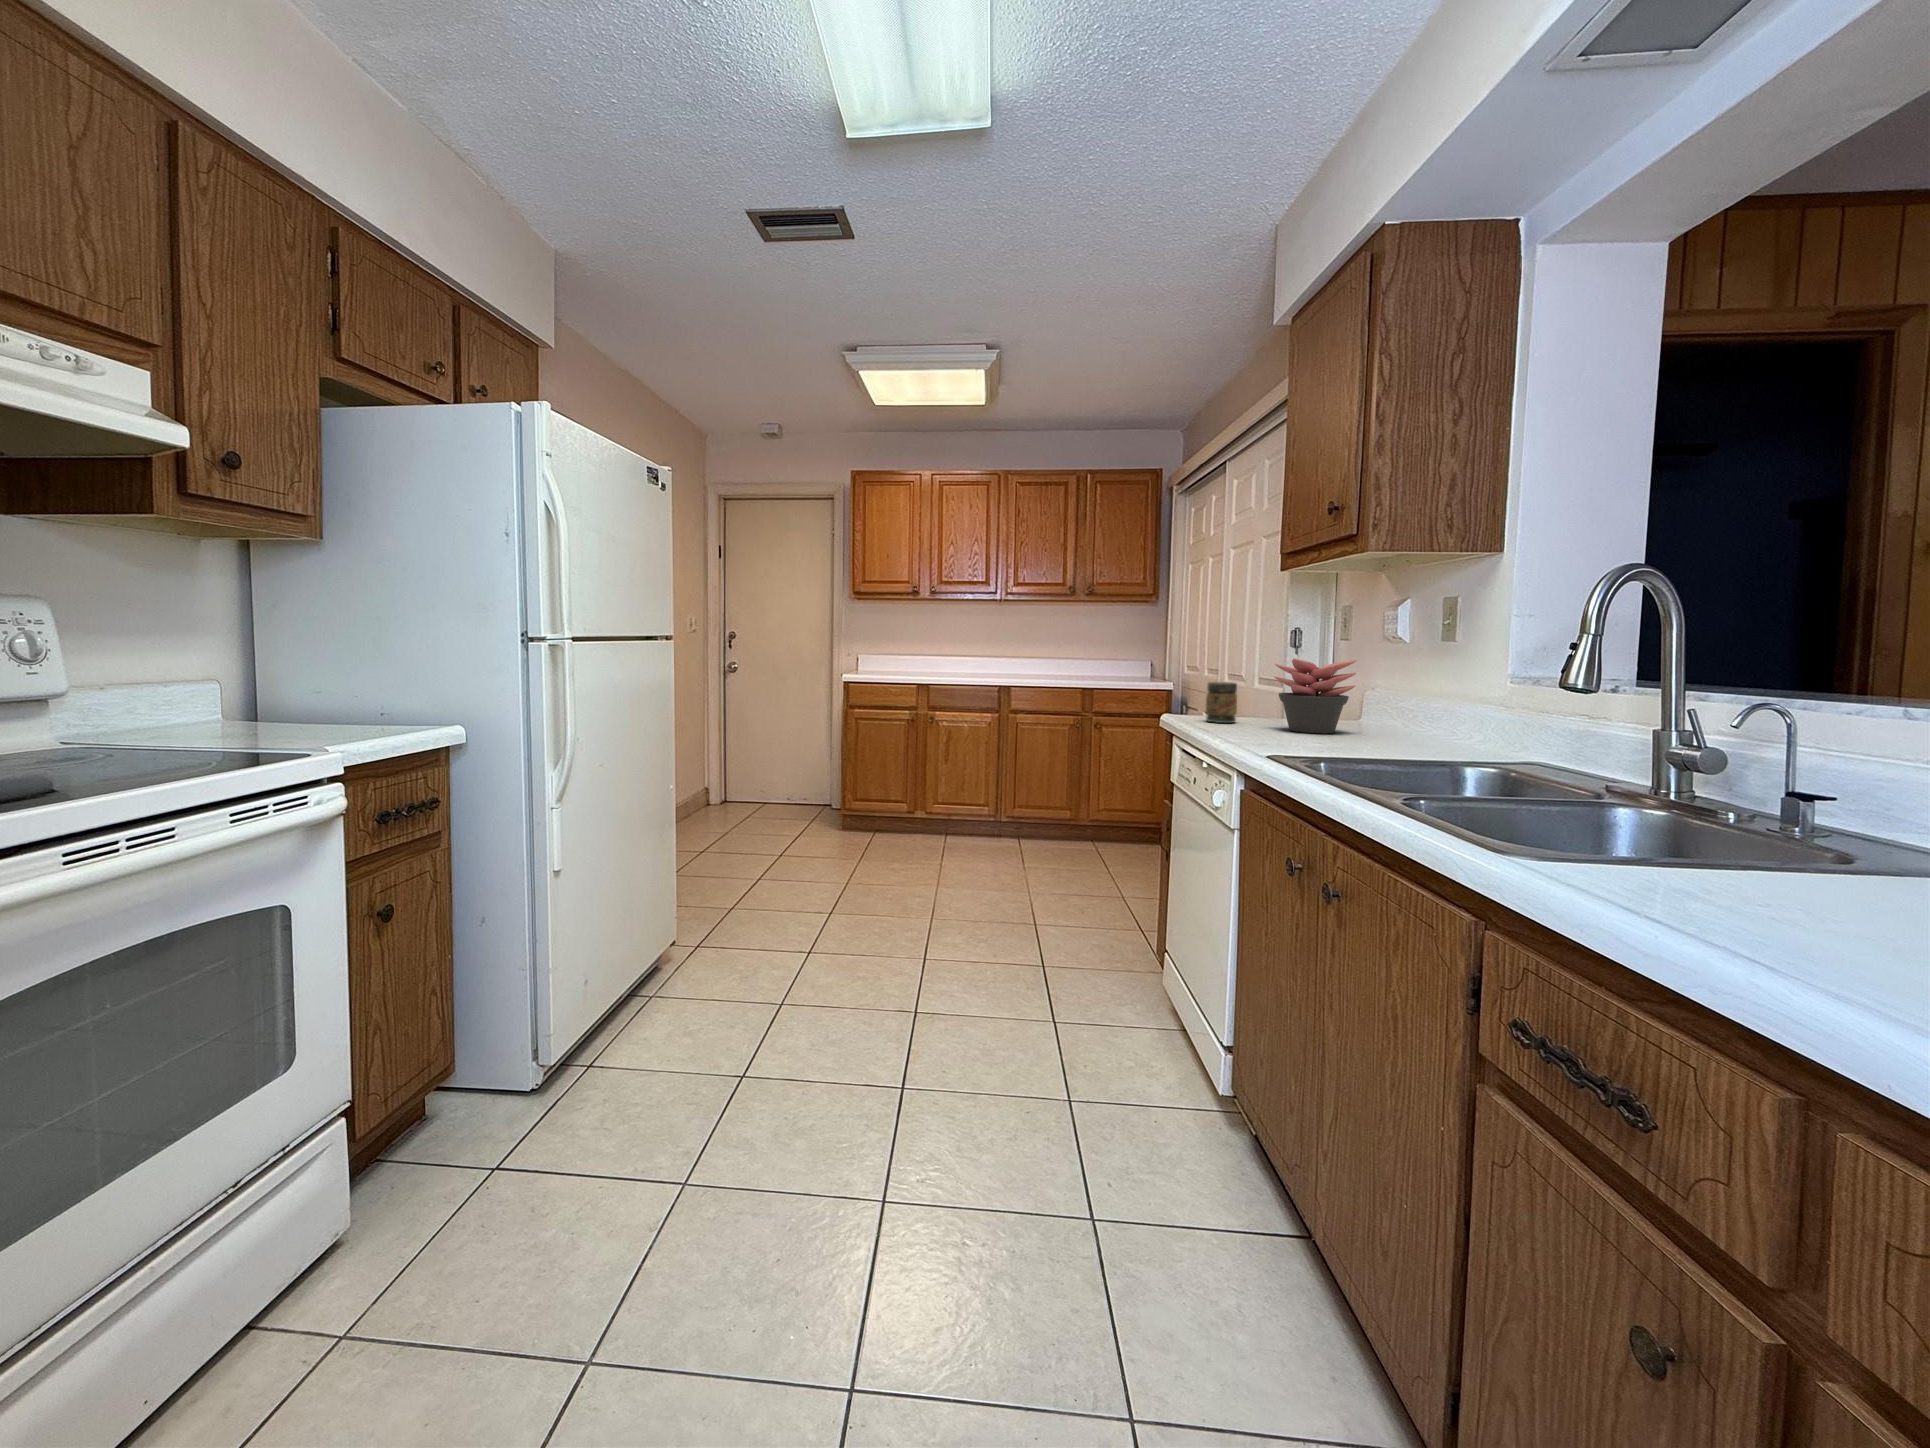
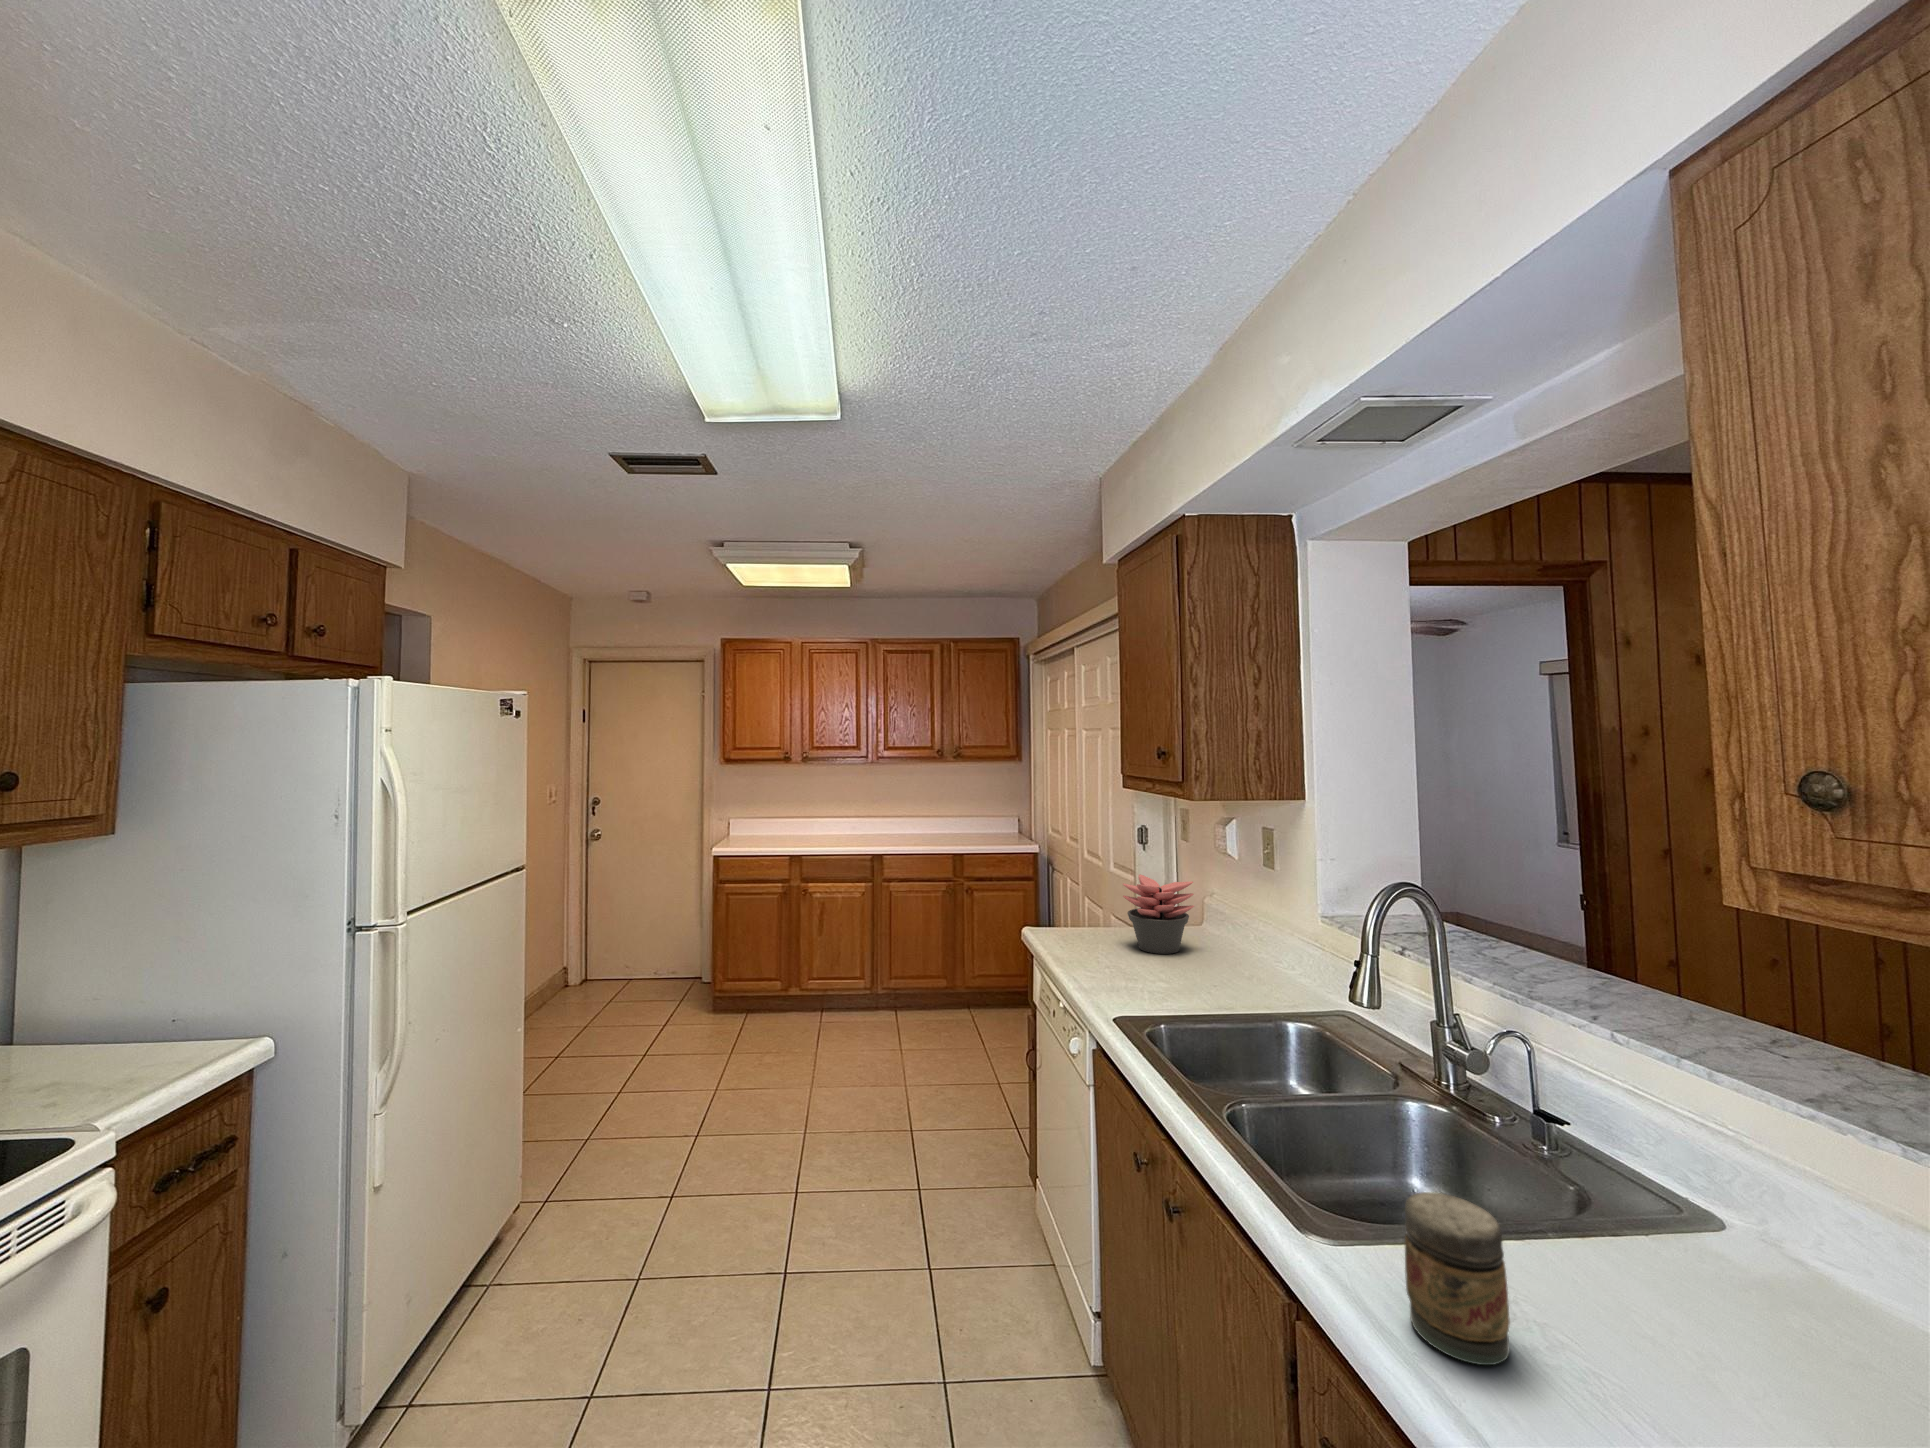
jar: present [1206,682,1237,723] -> present [1405,1192,1510,1365]

